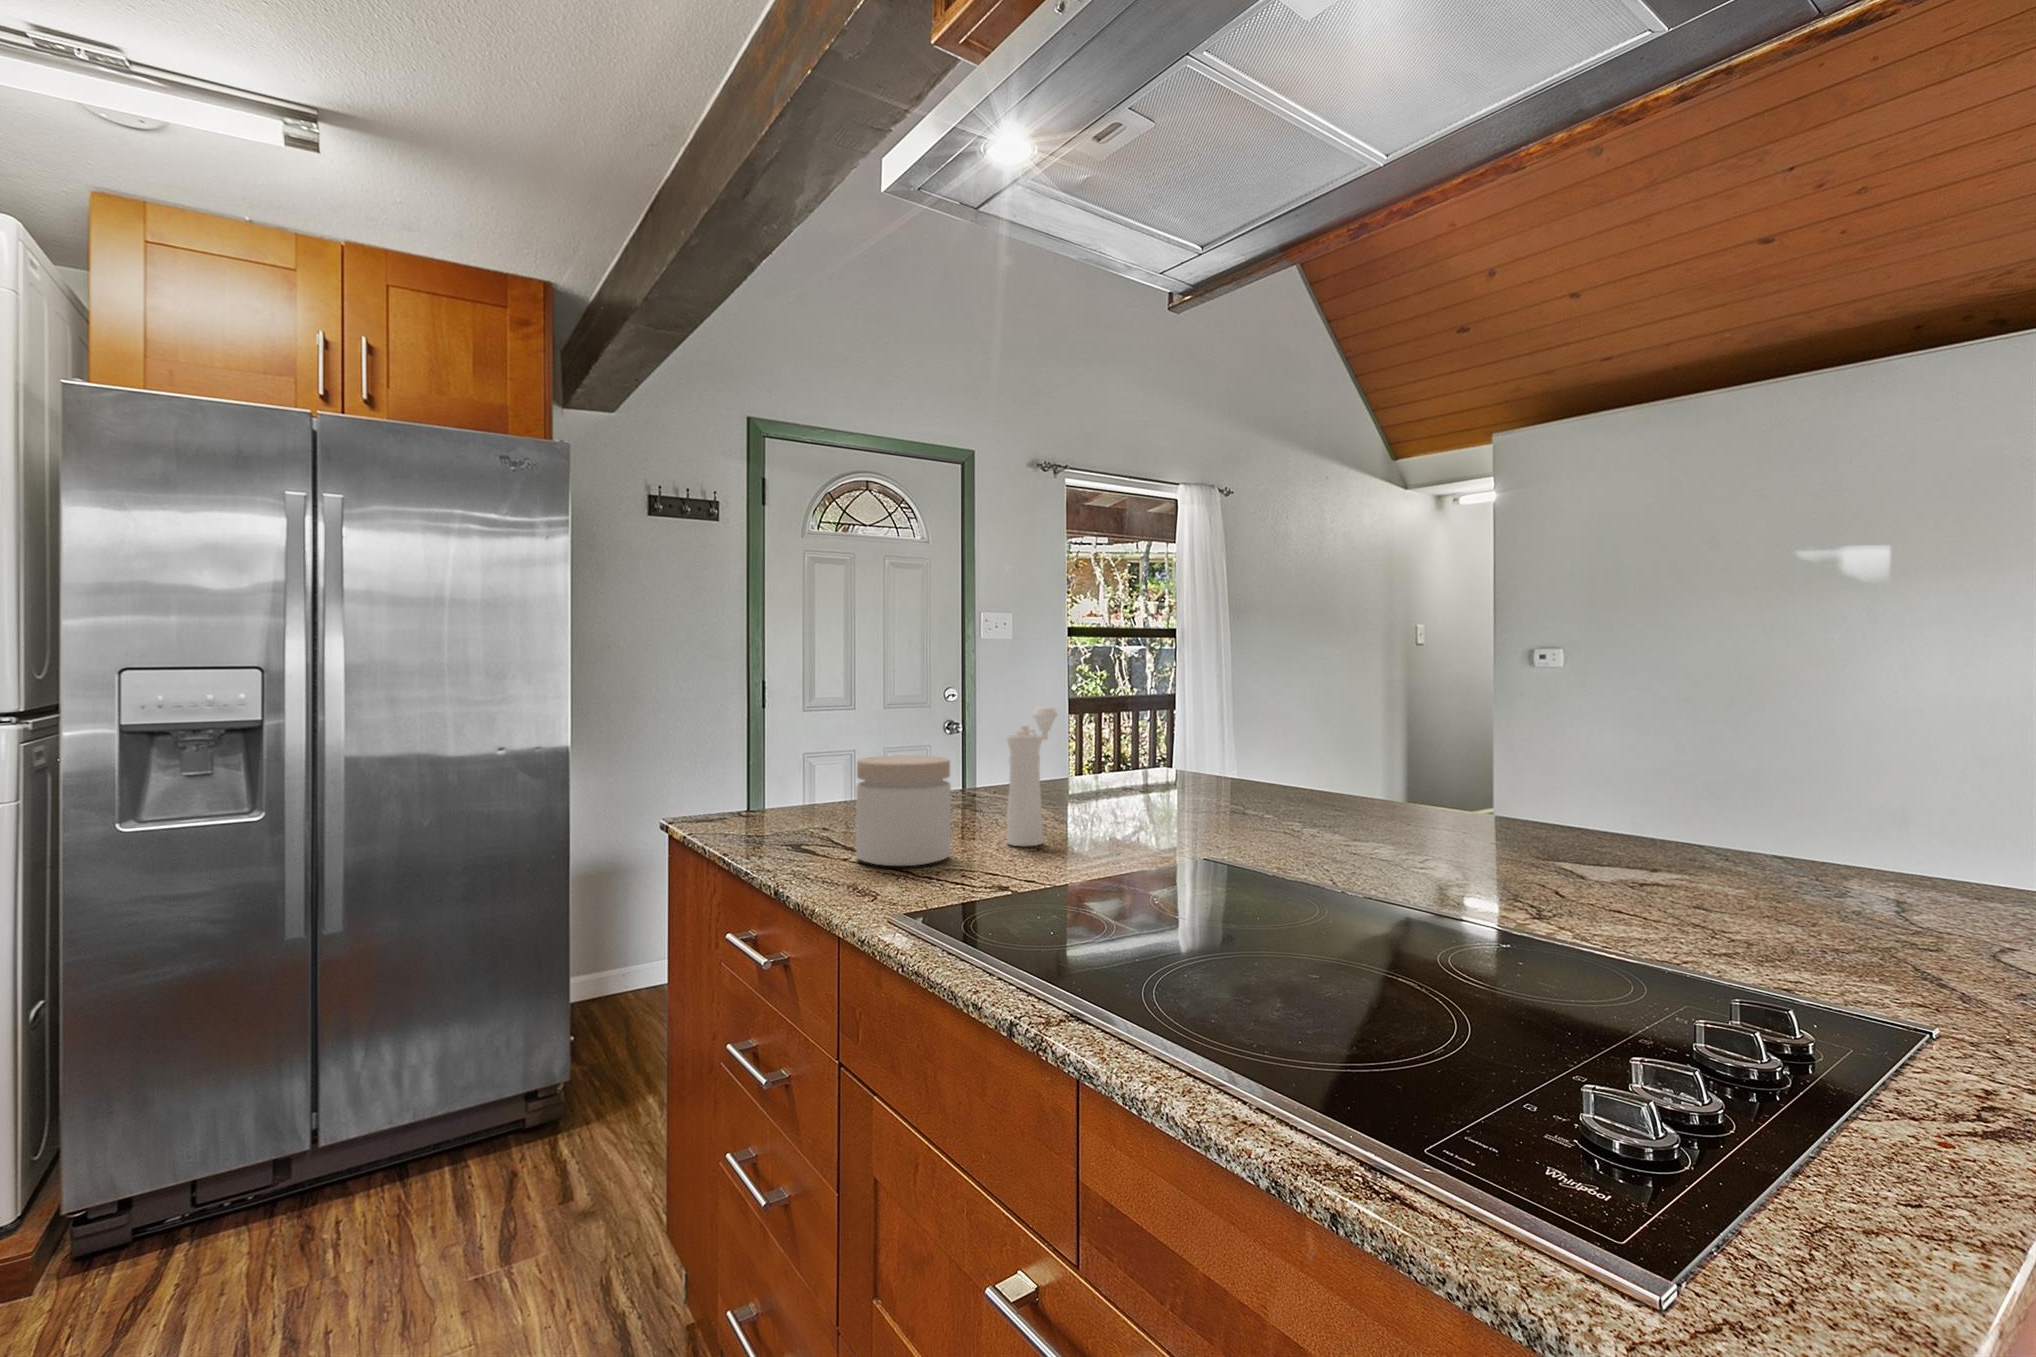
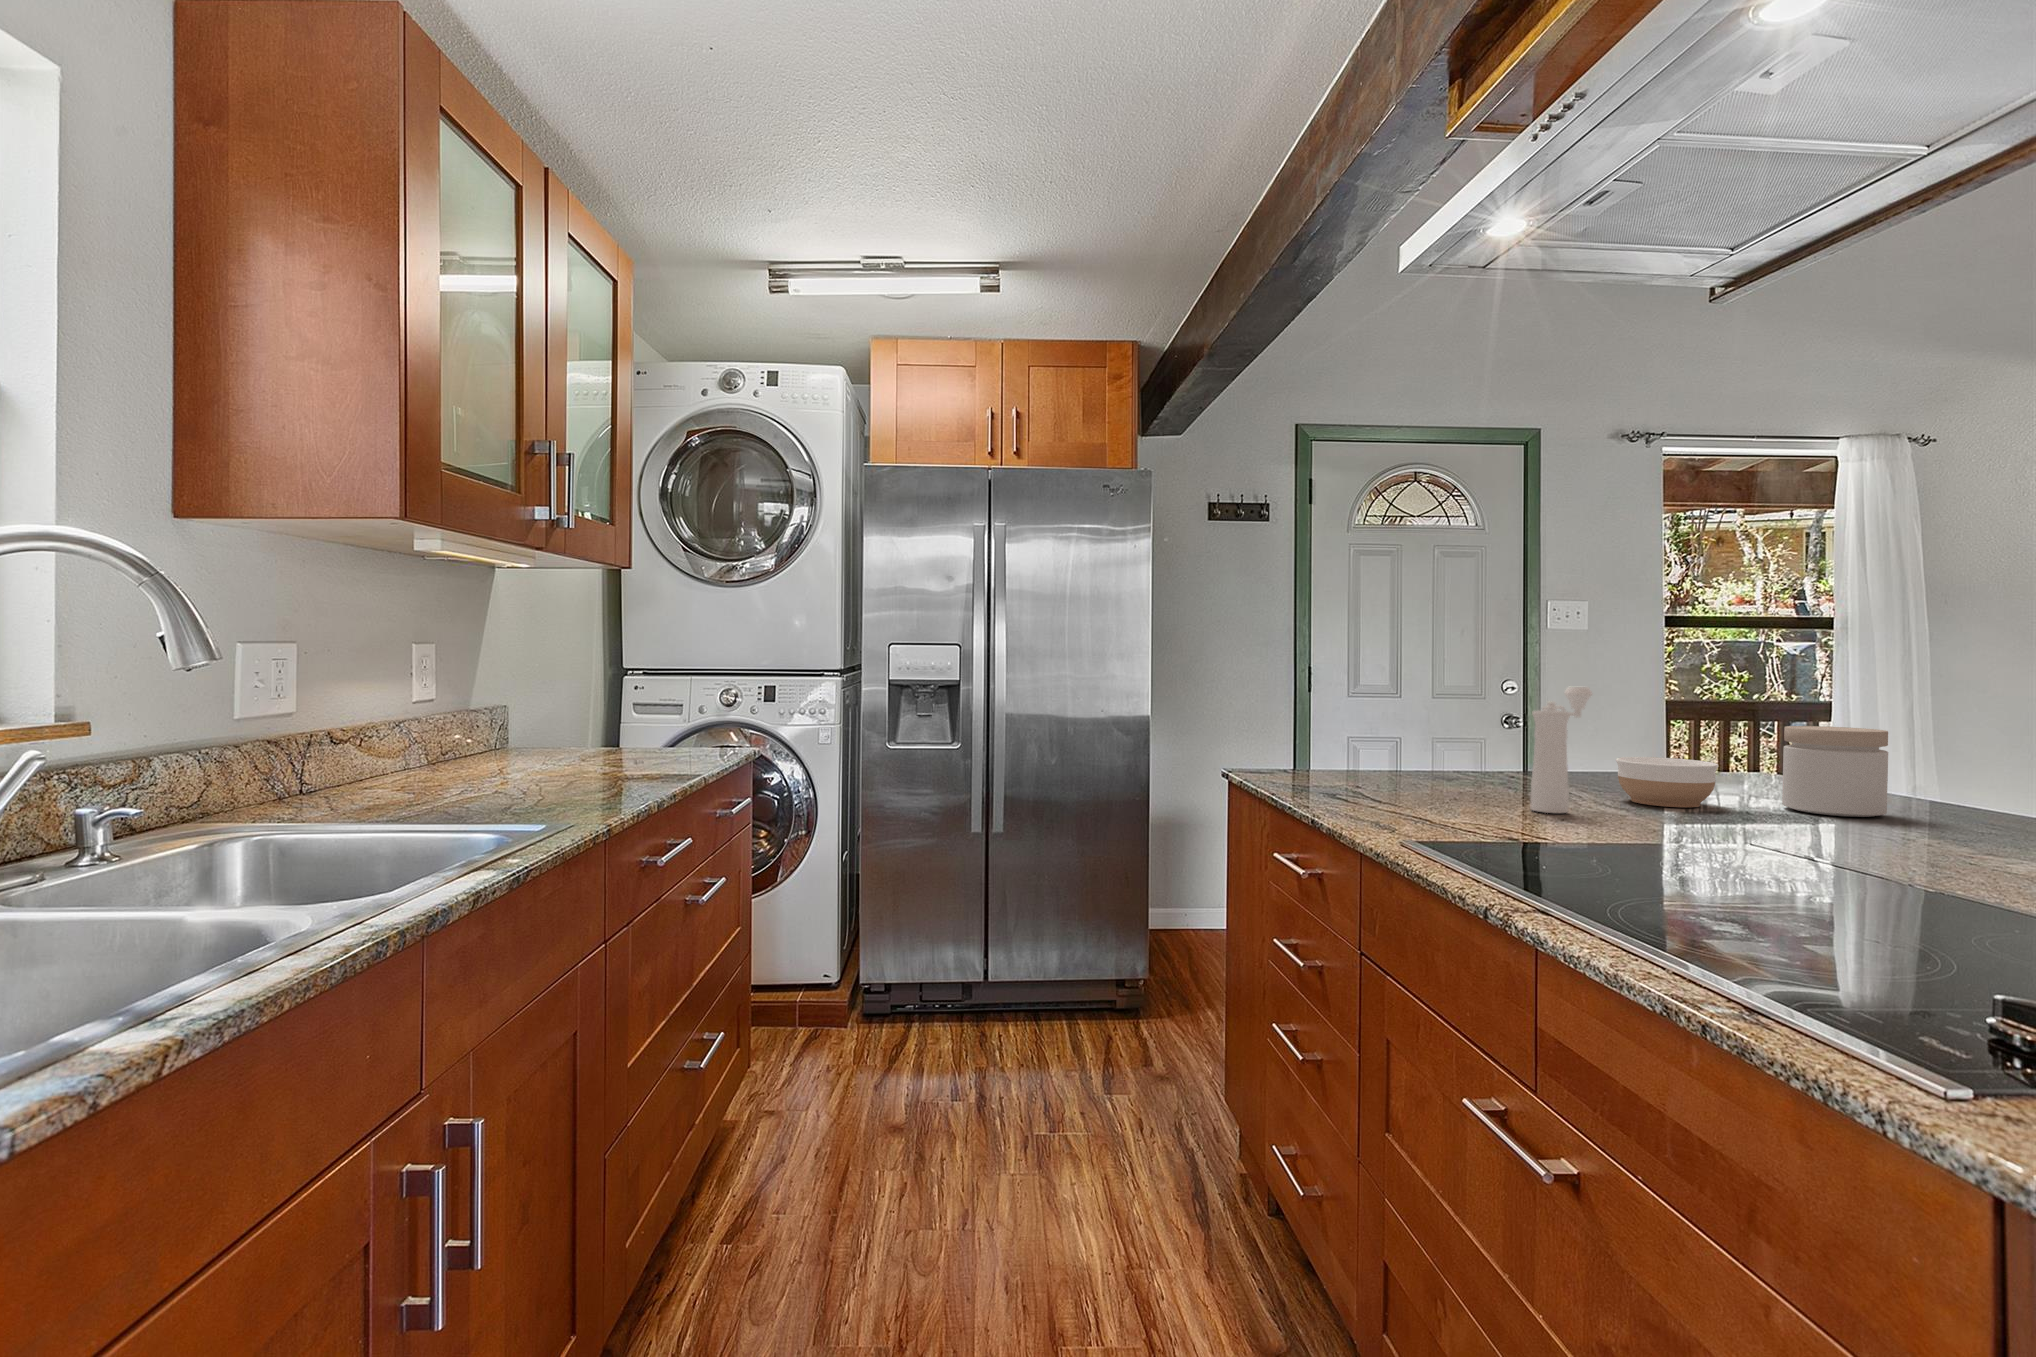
jar: present [856,755,951,866] -> present [1782,726,1888,817]
bowl: none [1074,774,1158,824] -> present [1616,757,1718,807]

